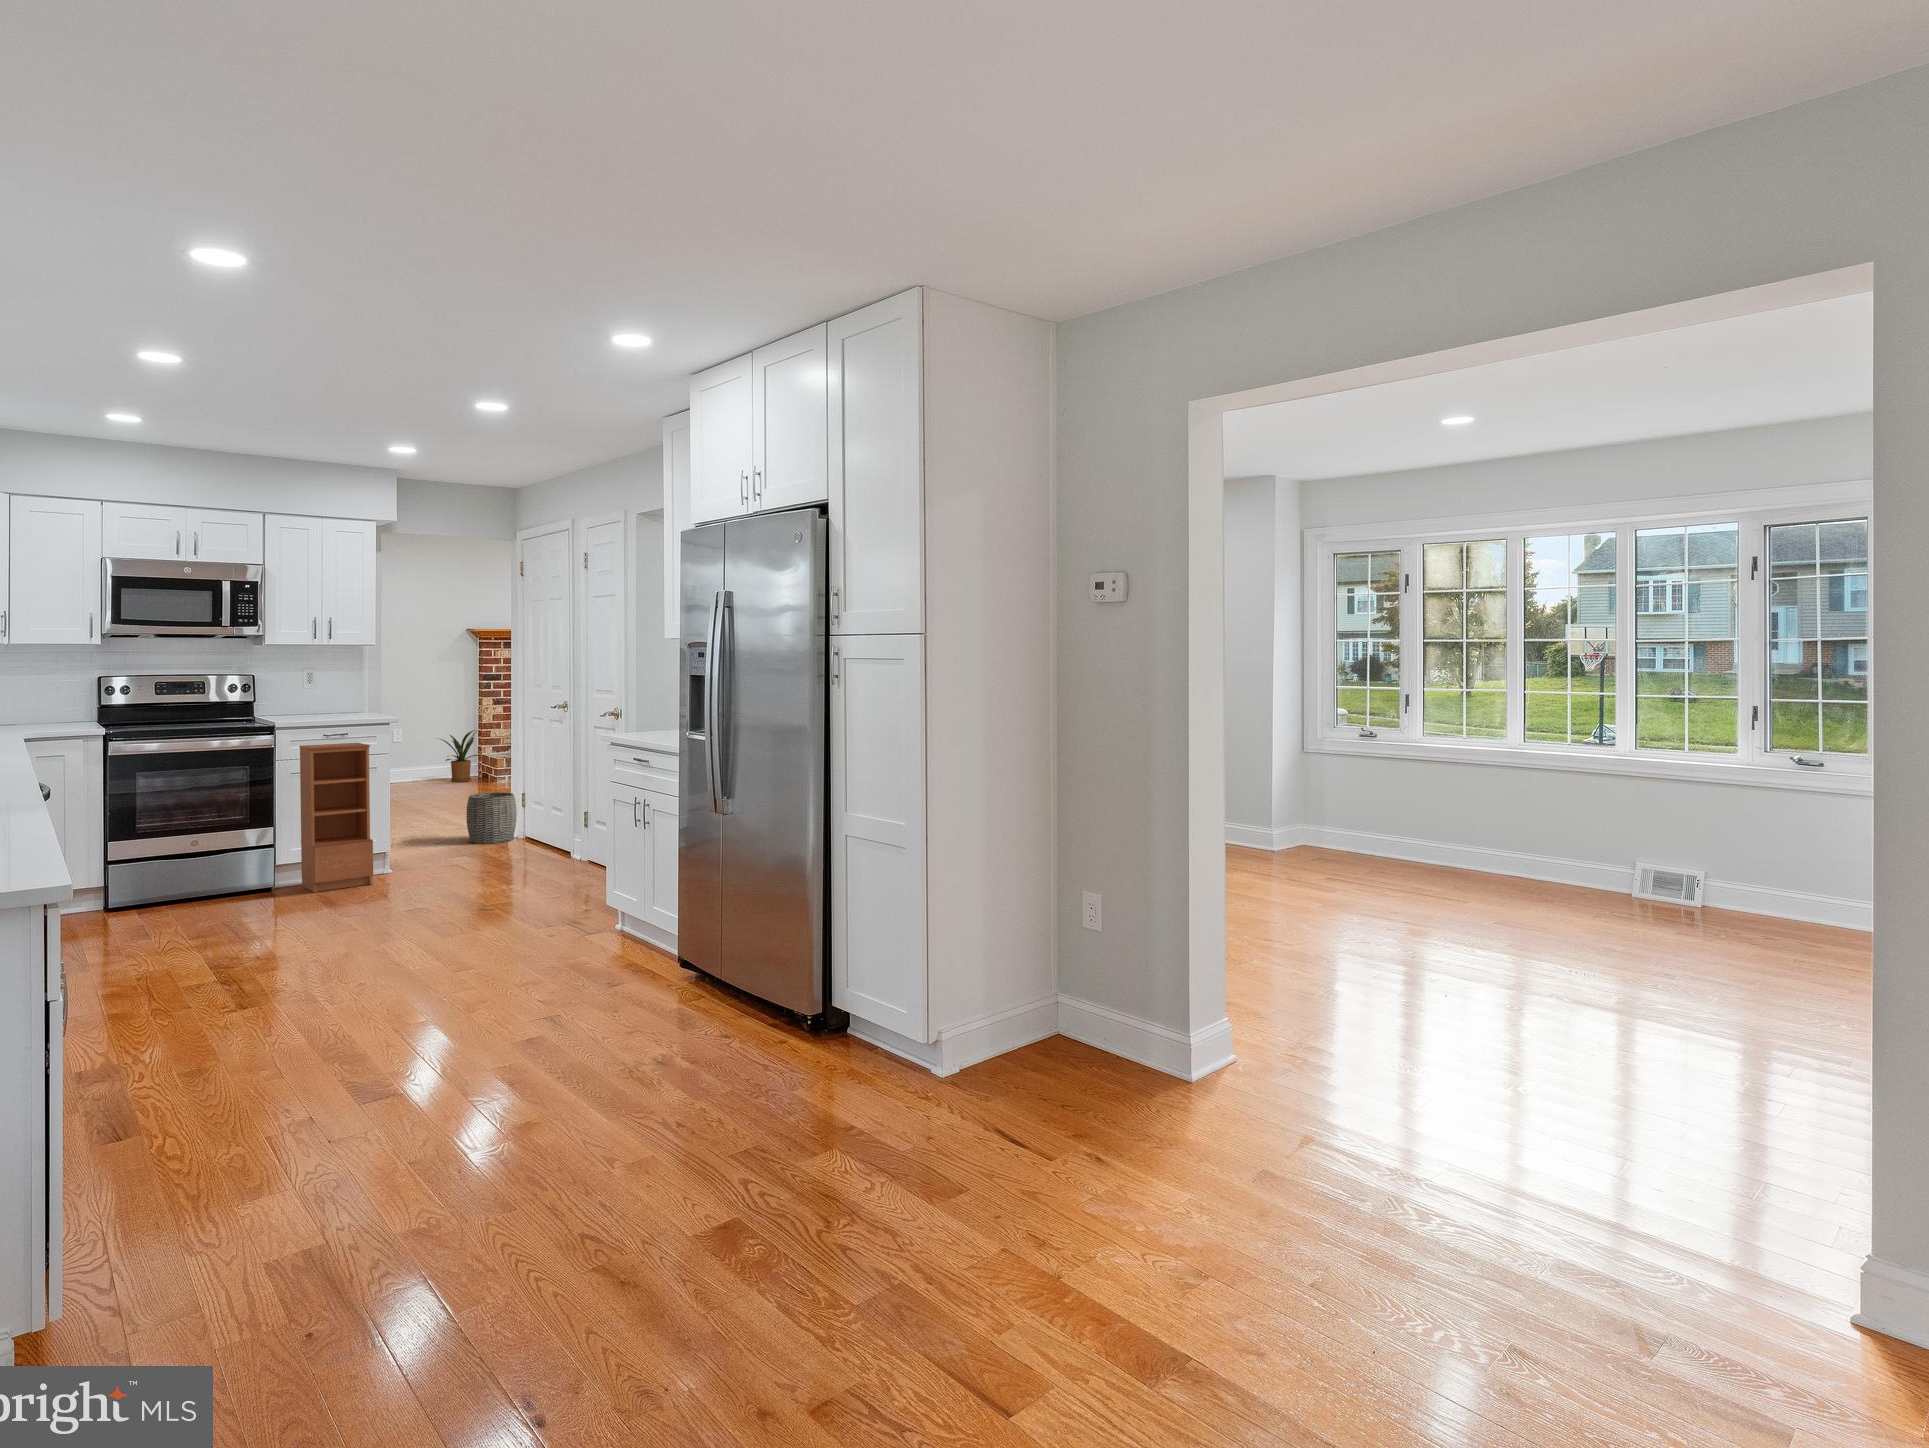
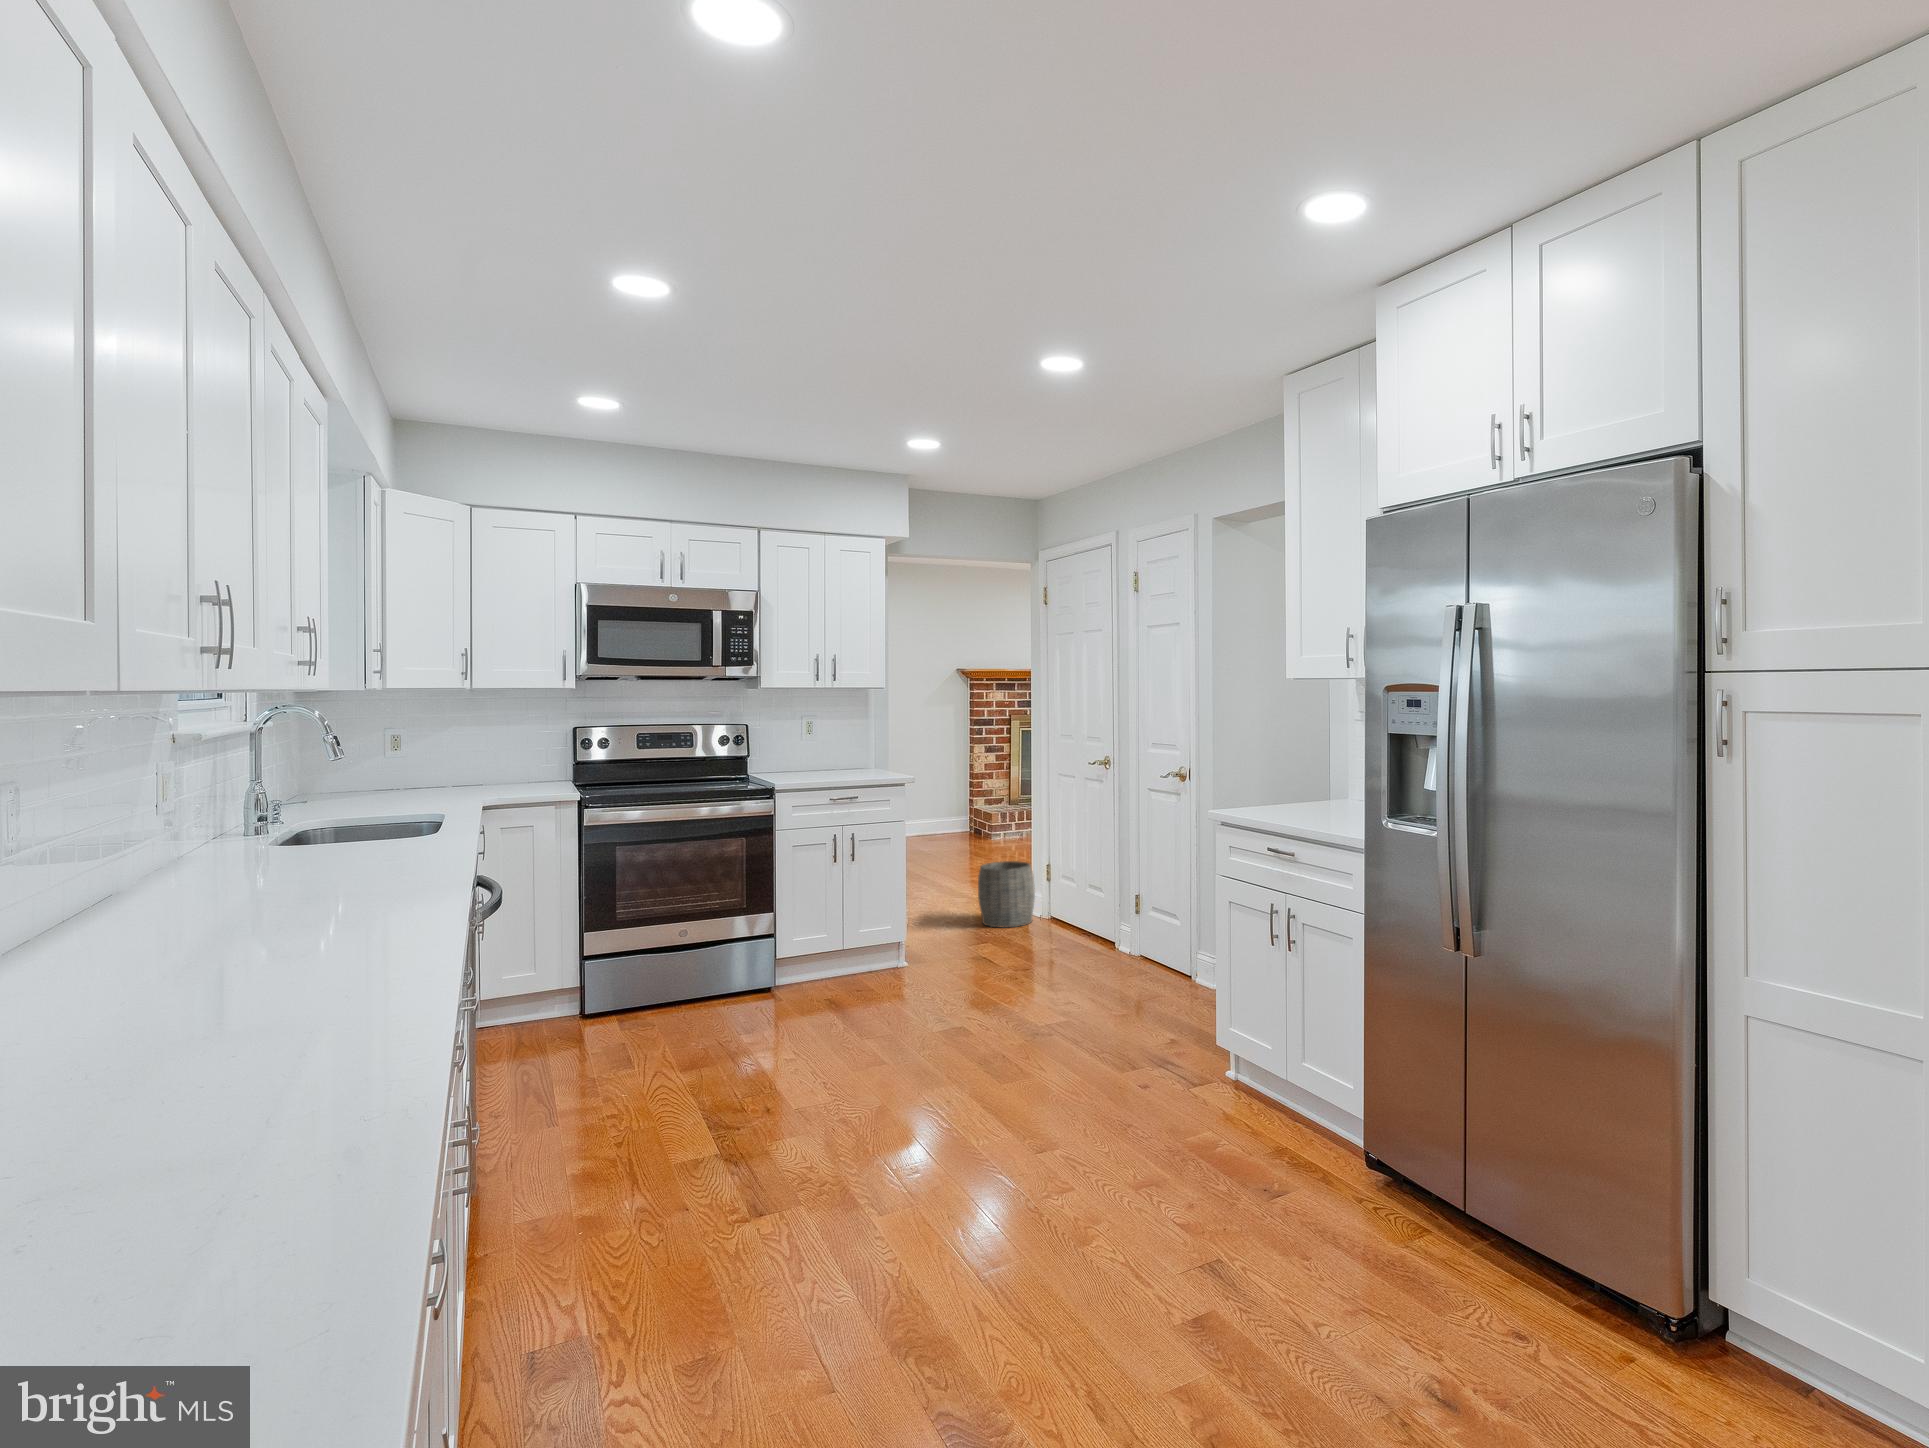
house plant: present [441,730,481,782] -> none [928,779,980,836]
bookcase: present [300,743,373,892] -> none [793,805,880,1006]

